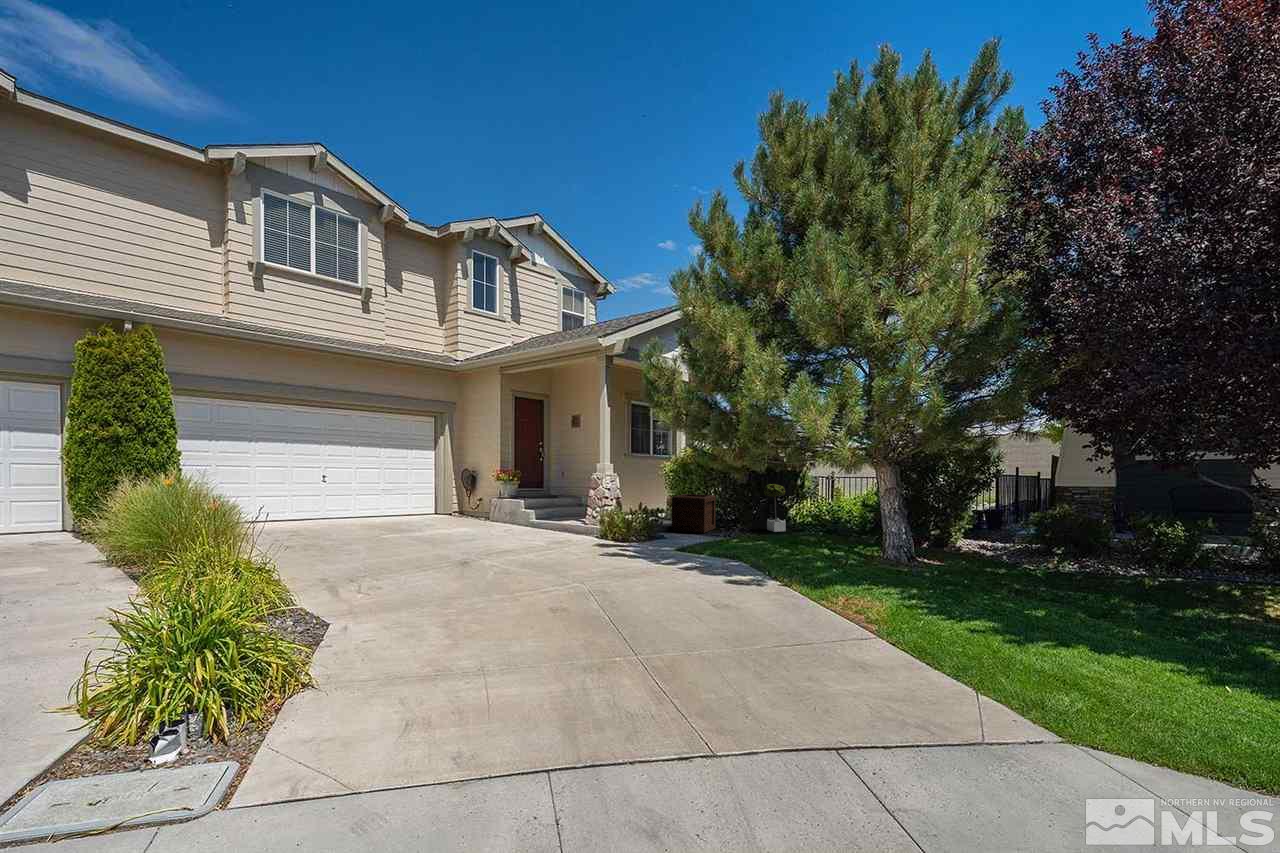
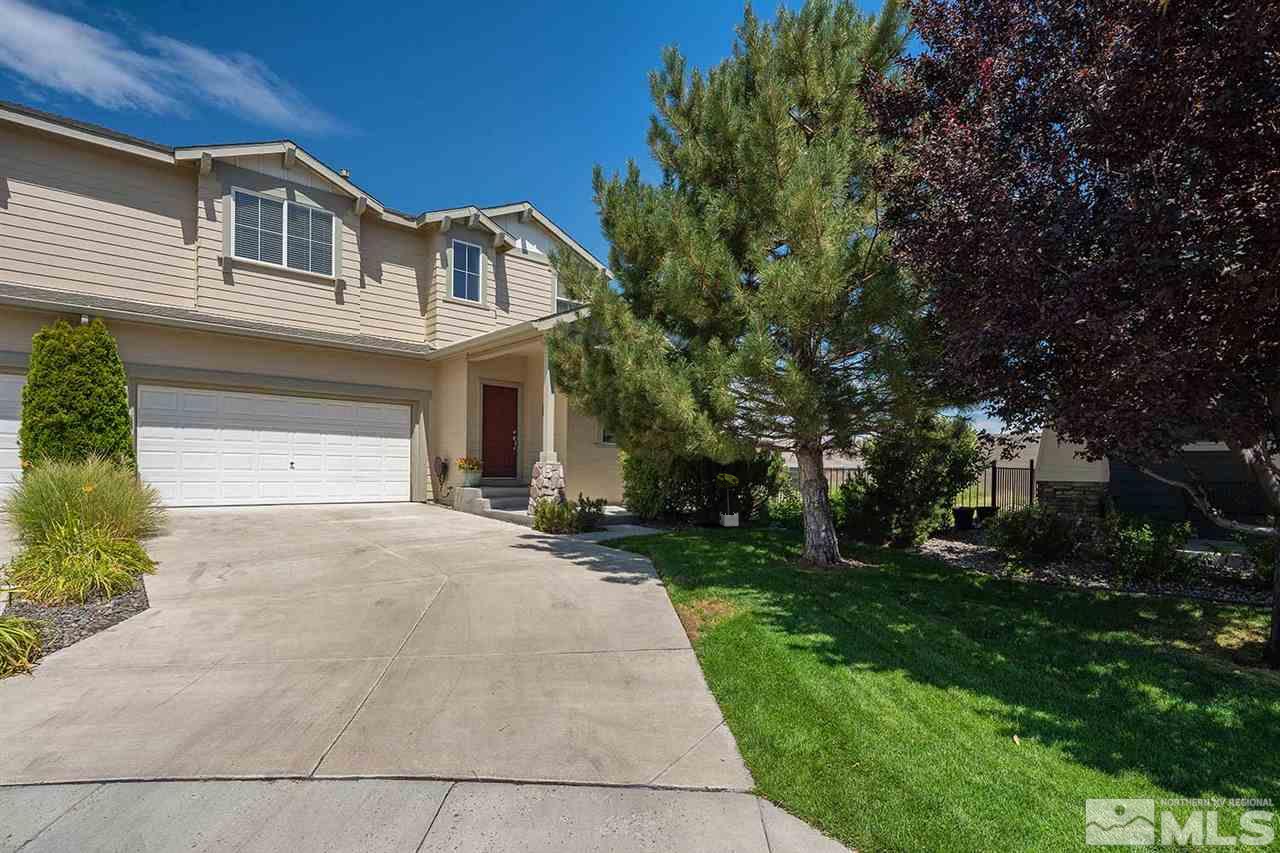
wooden crate: present [672,494,716,533] -> none [613,484,664,526]

